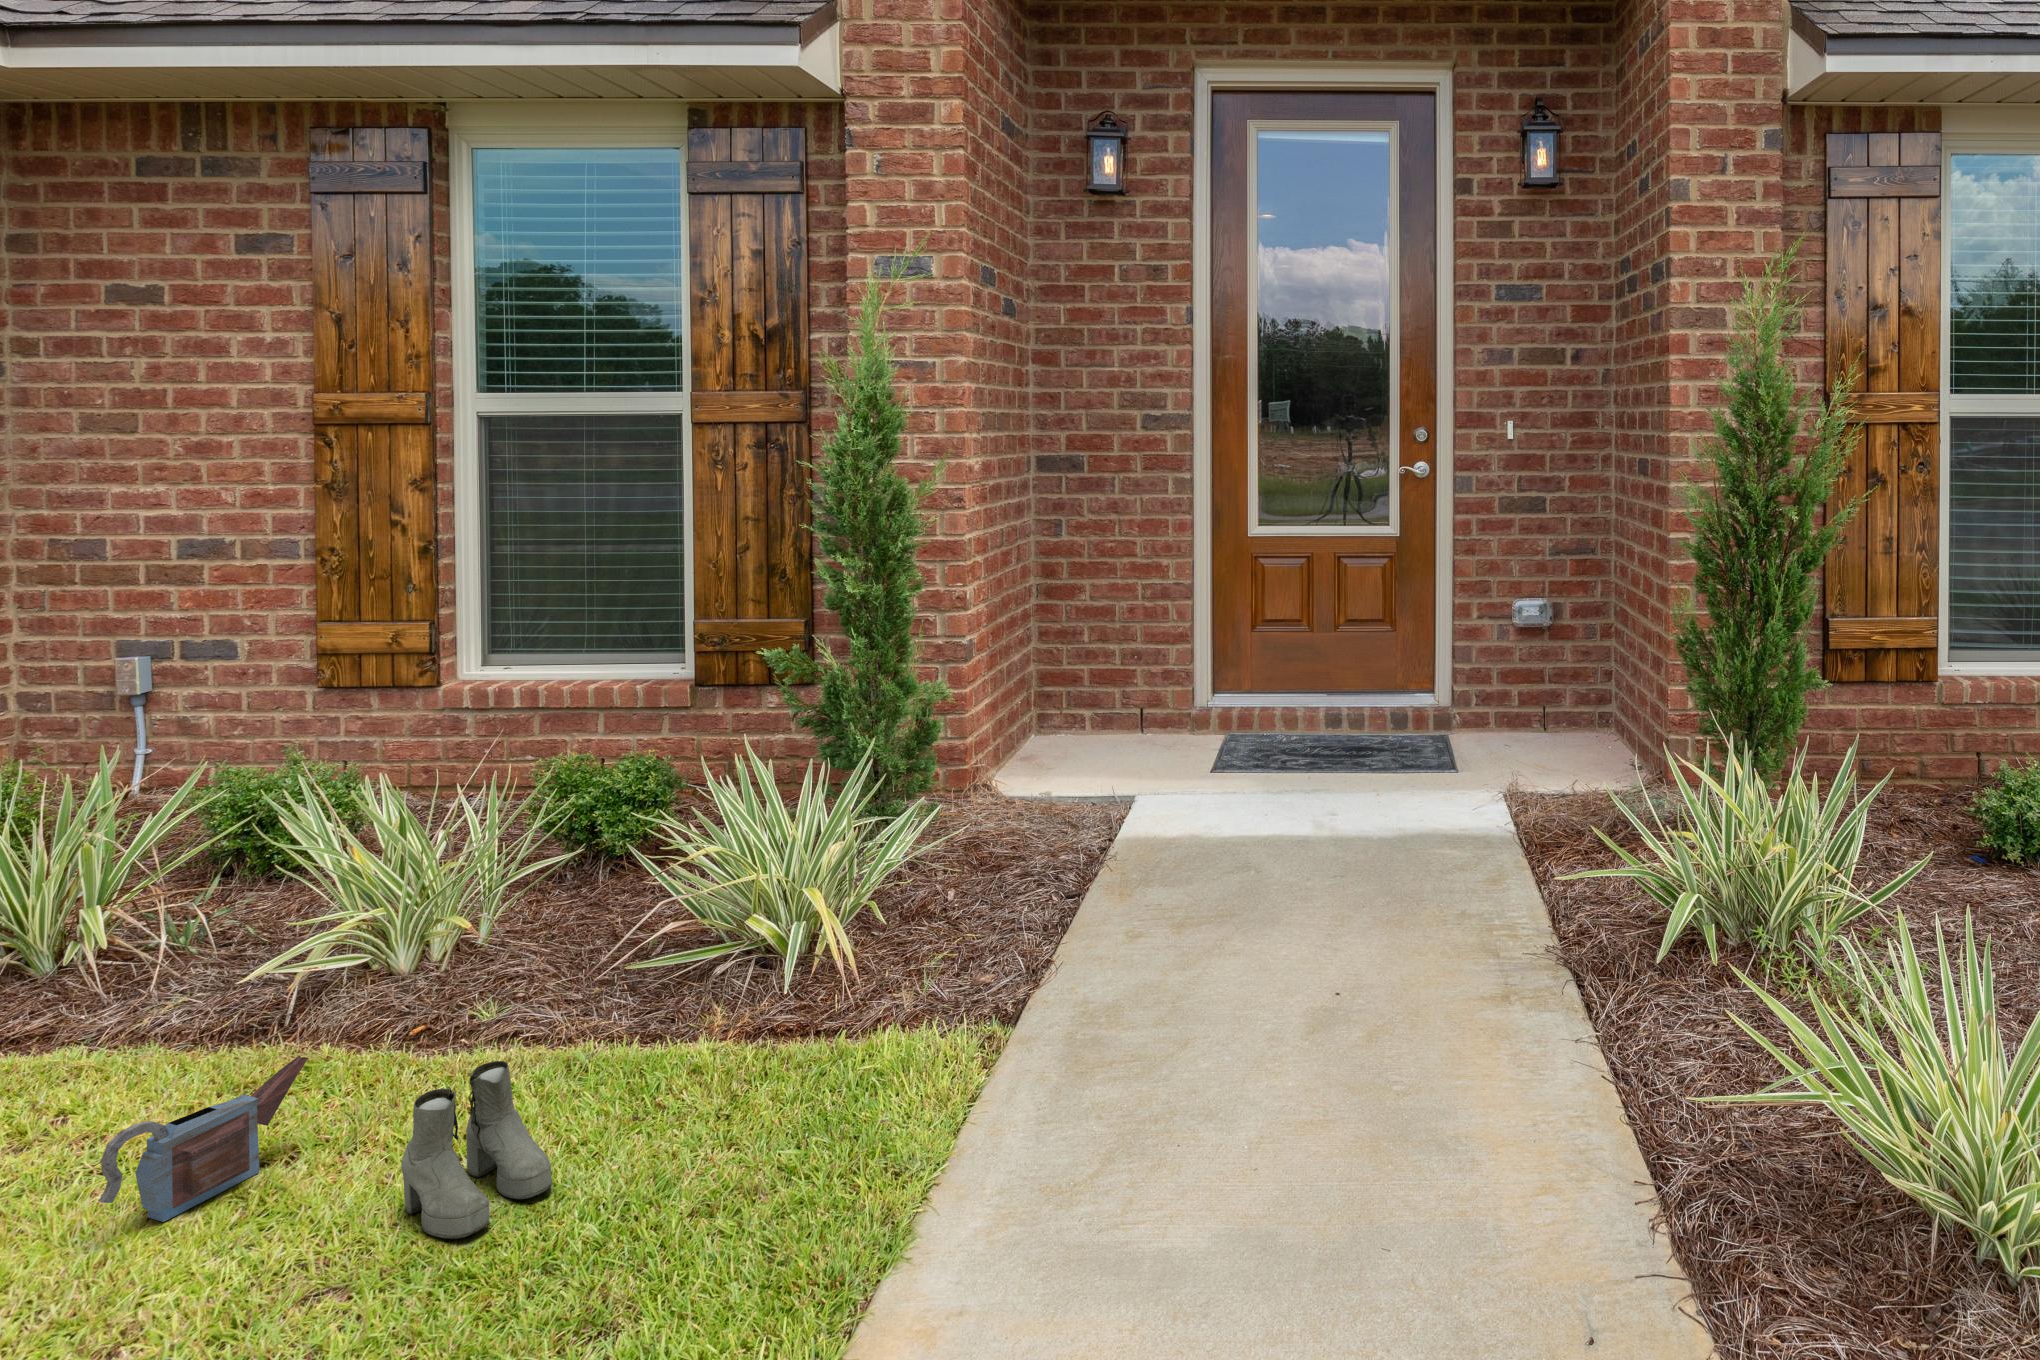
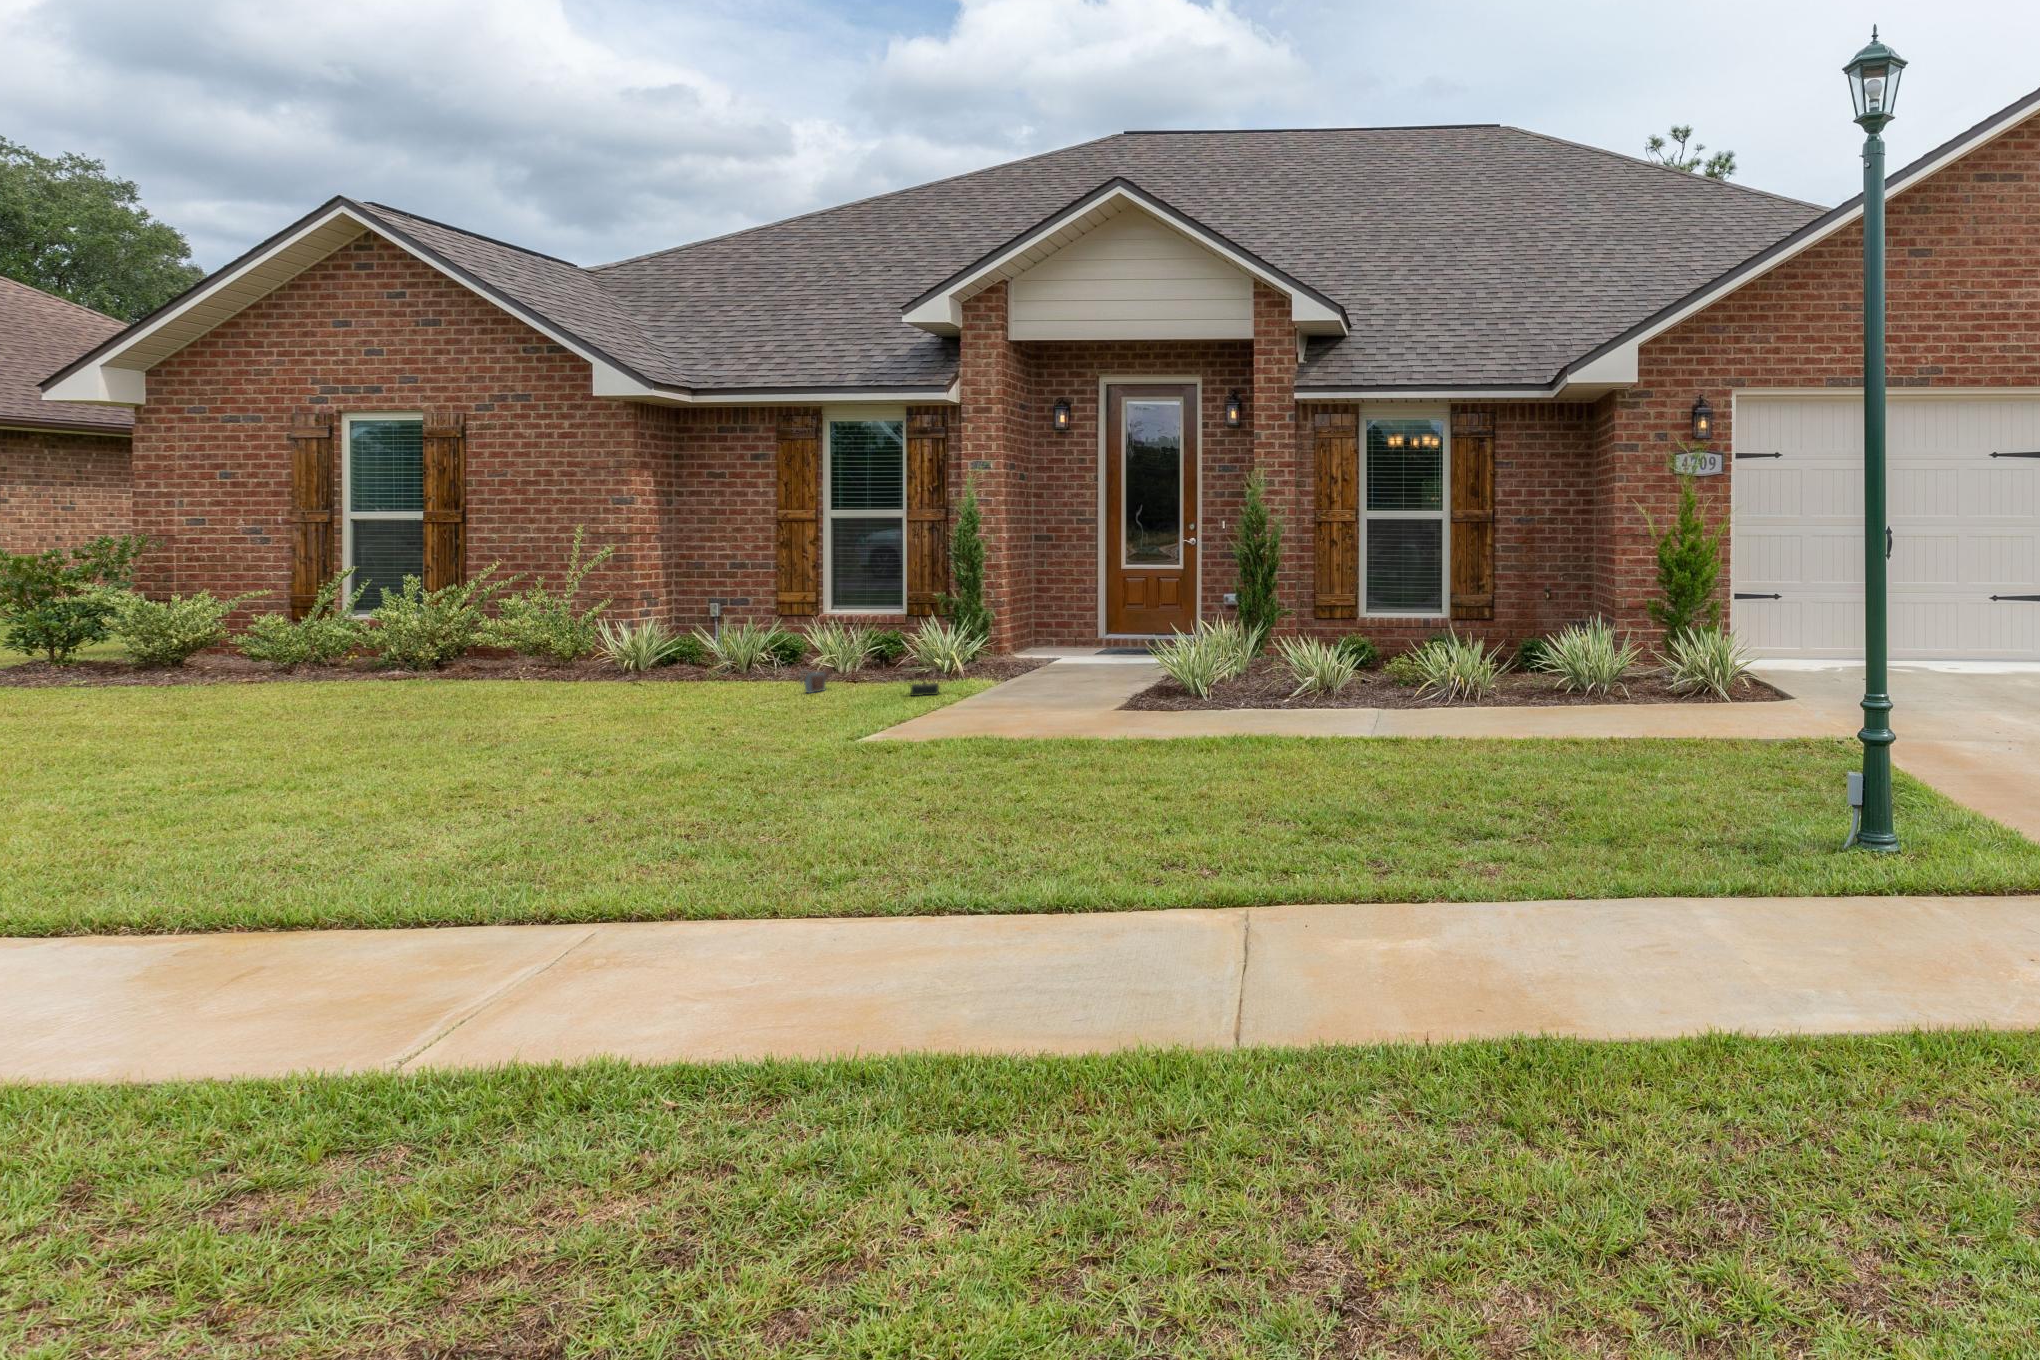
boots: present [401,1061,552,1239] -> none [862,665,894,694]
decorative plant: none [565,1064,775,1258] -> present [902,659,942,696]

